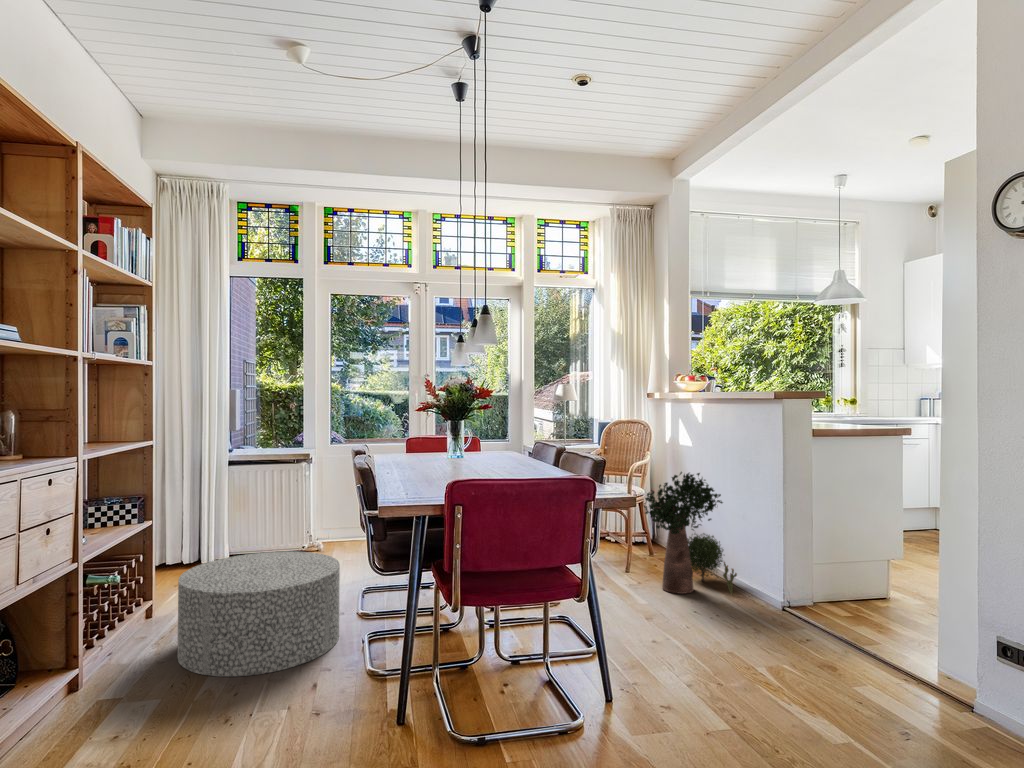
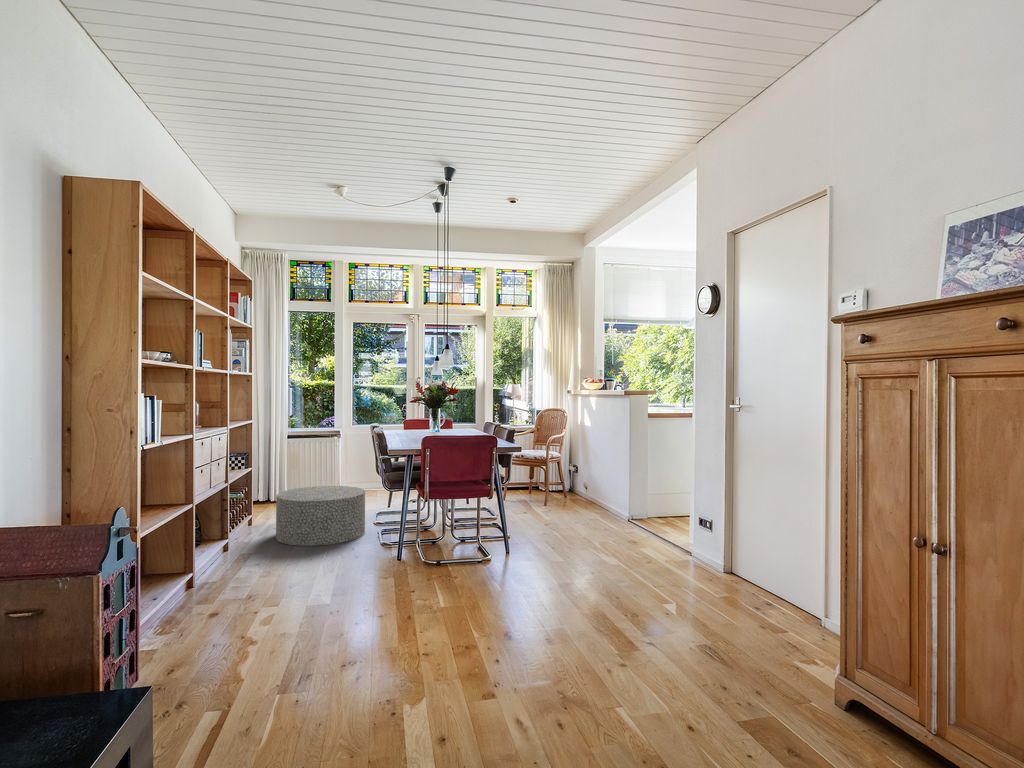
potted plant: present [644,472,737,594] -> none [553,441,606,516]

